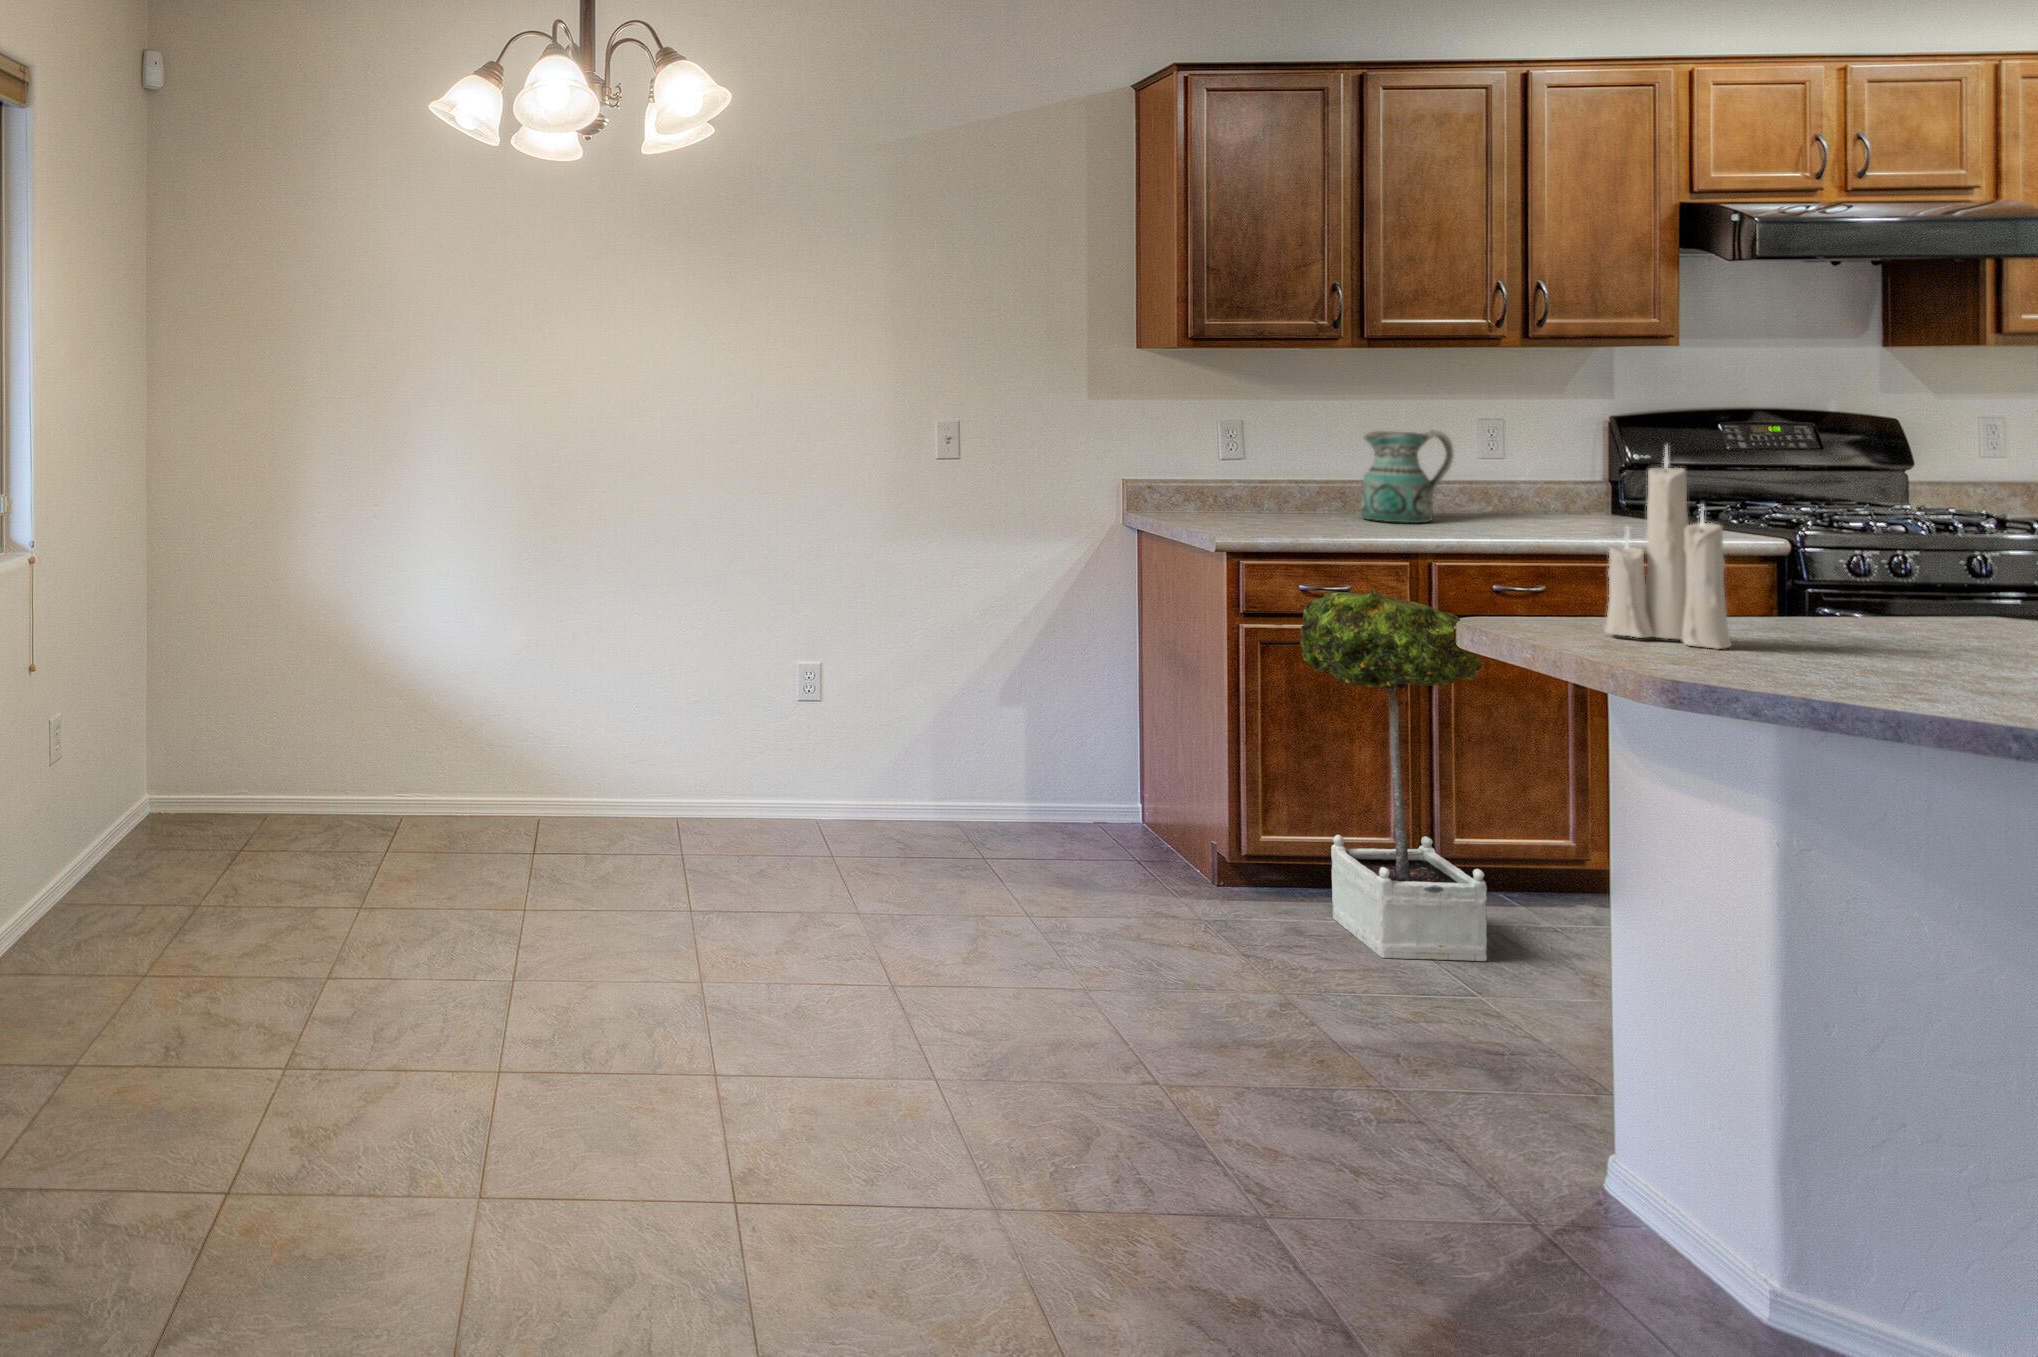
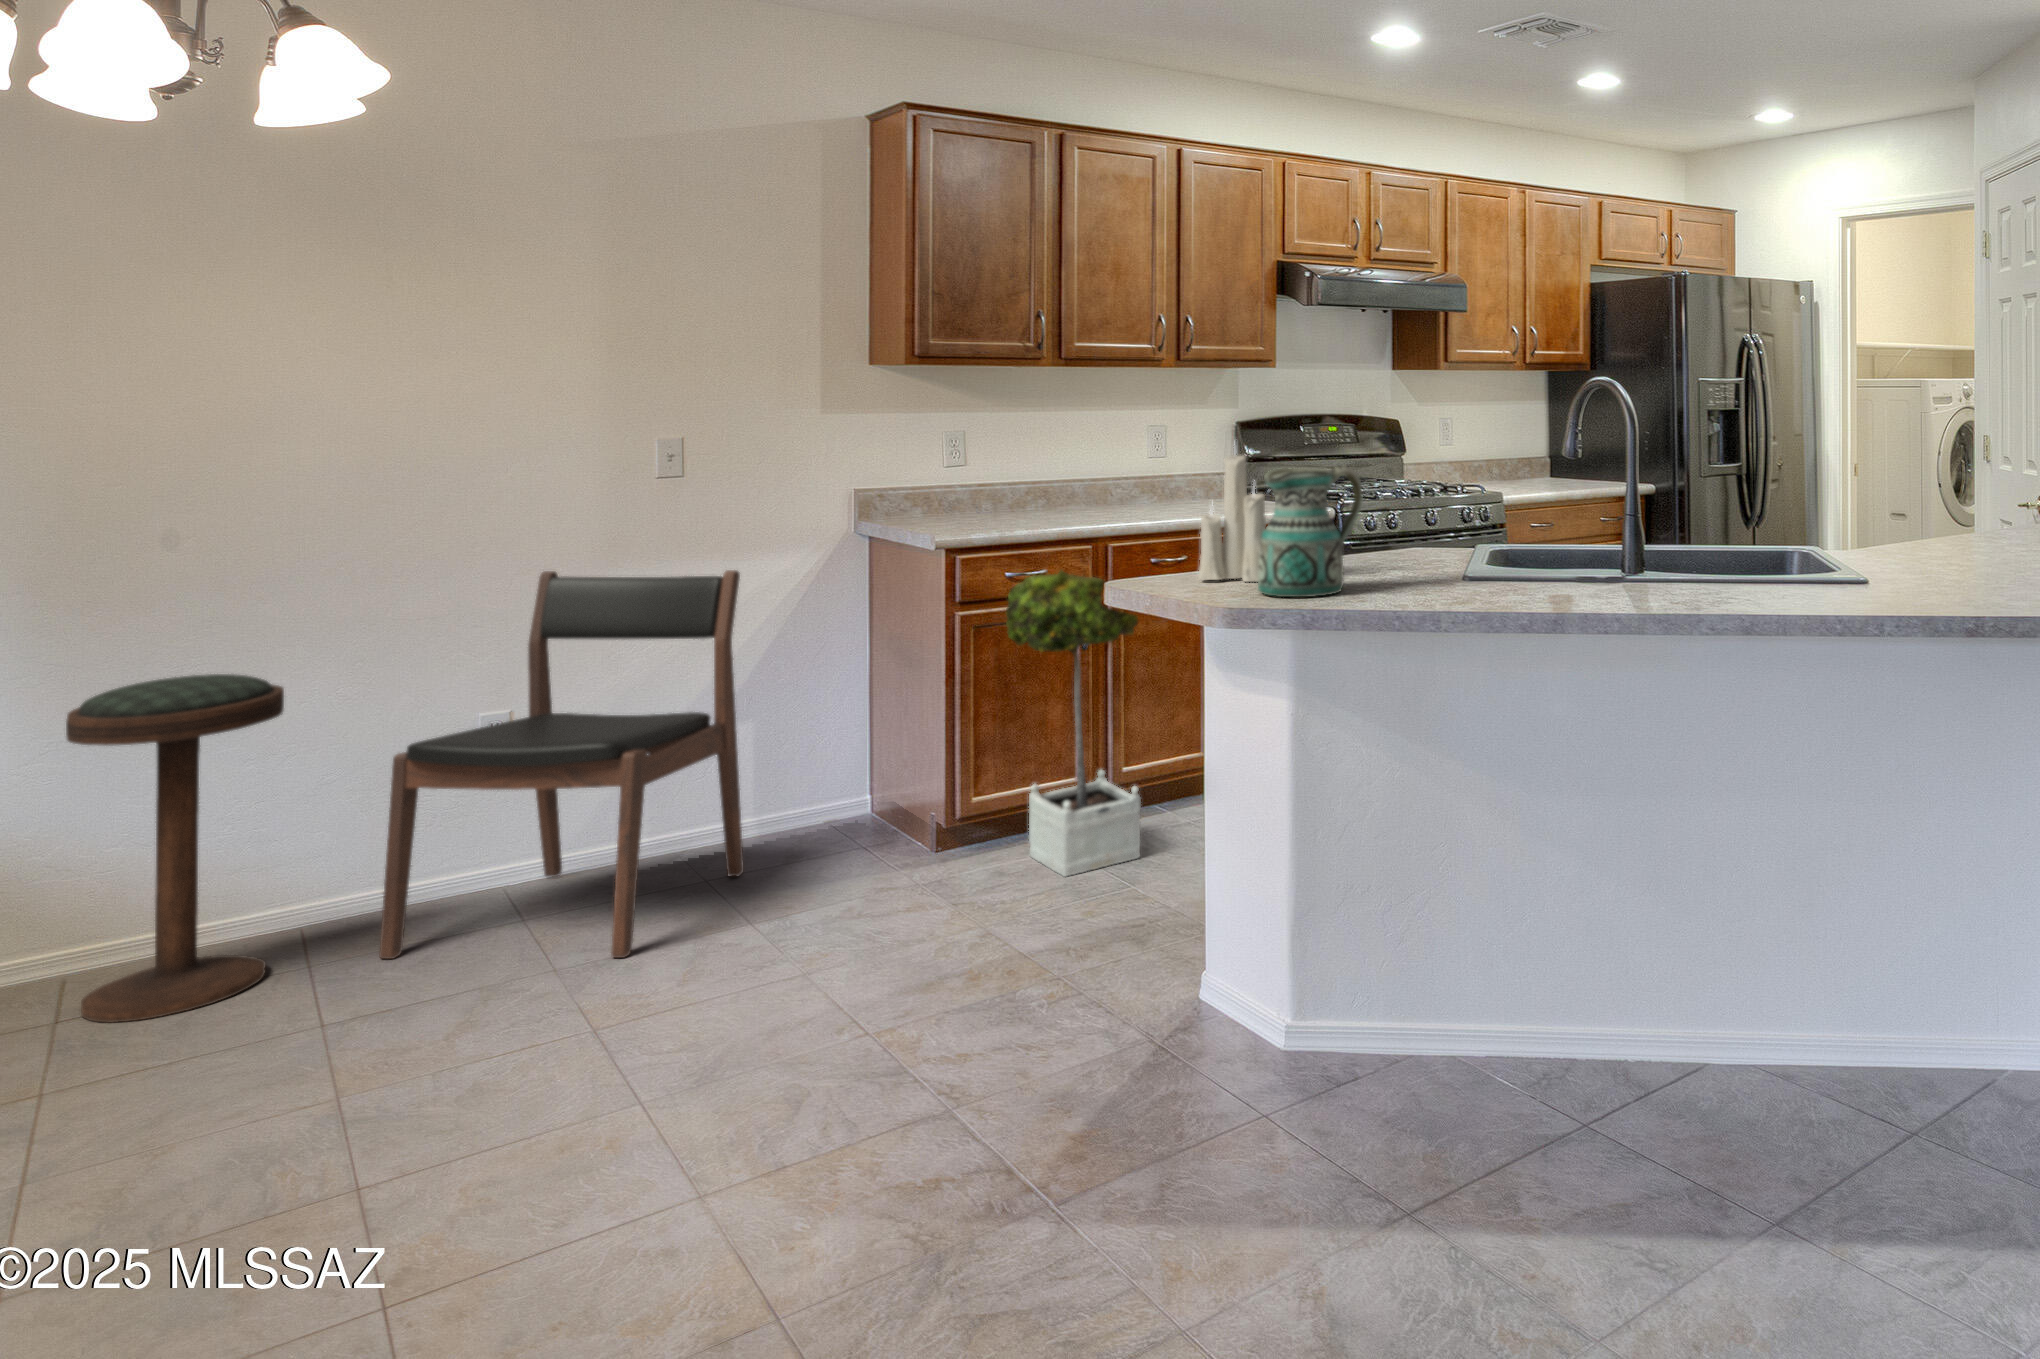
ceramic pitcher: present [1361,431,1453,523] -> present [1258,466,1363,597]
dining chair: none [734,536,1019,911] -> present [380,570,744,959]
bar stool: none [547,595,670,858] -> present [66,674,284,1023]

